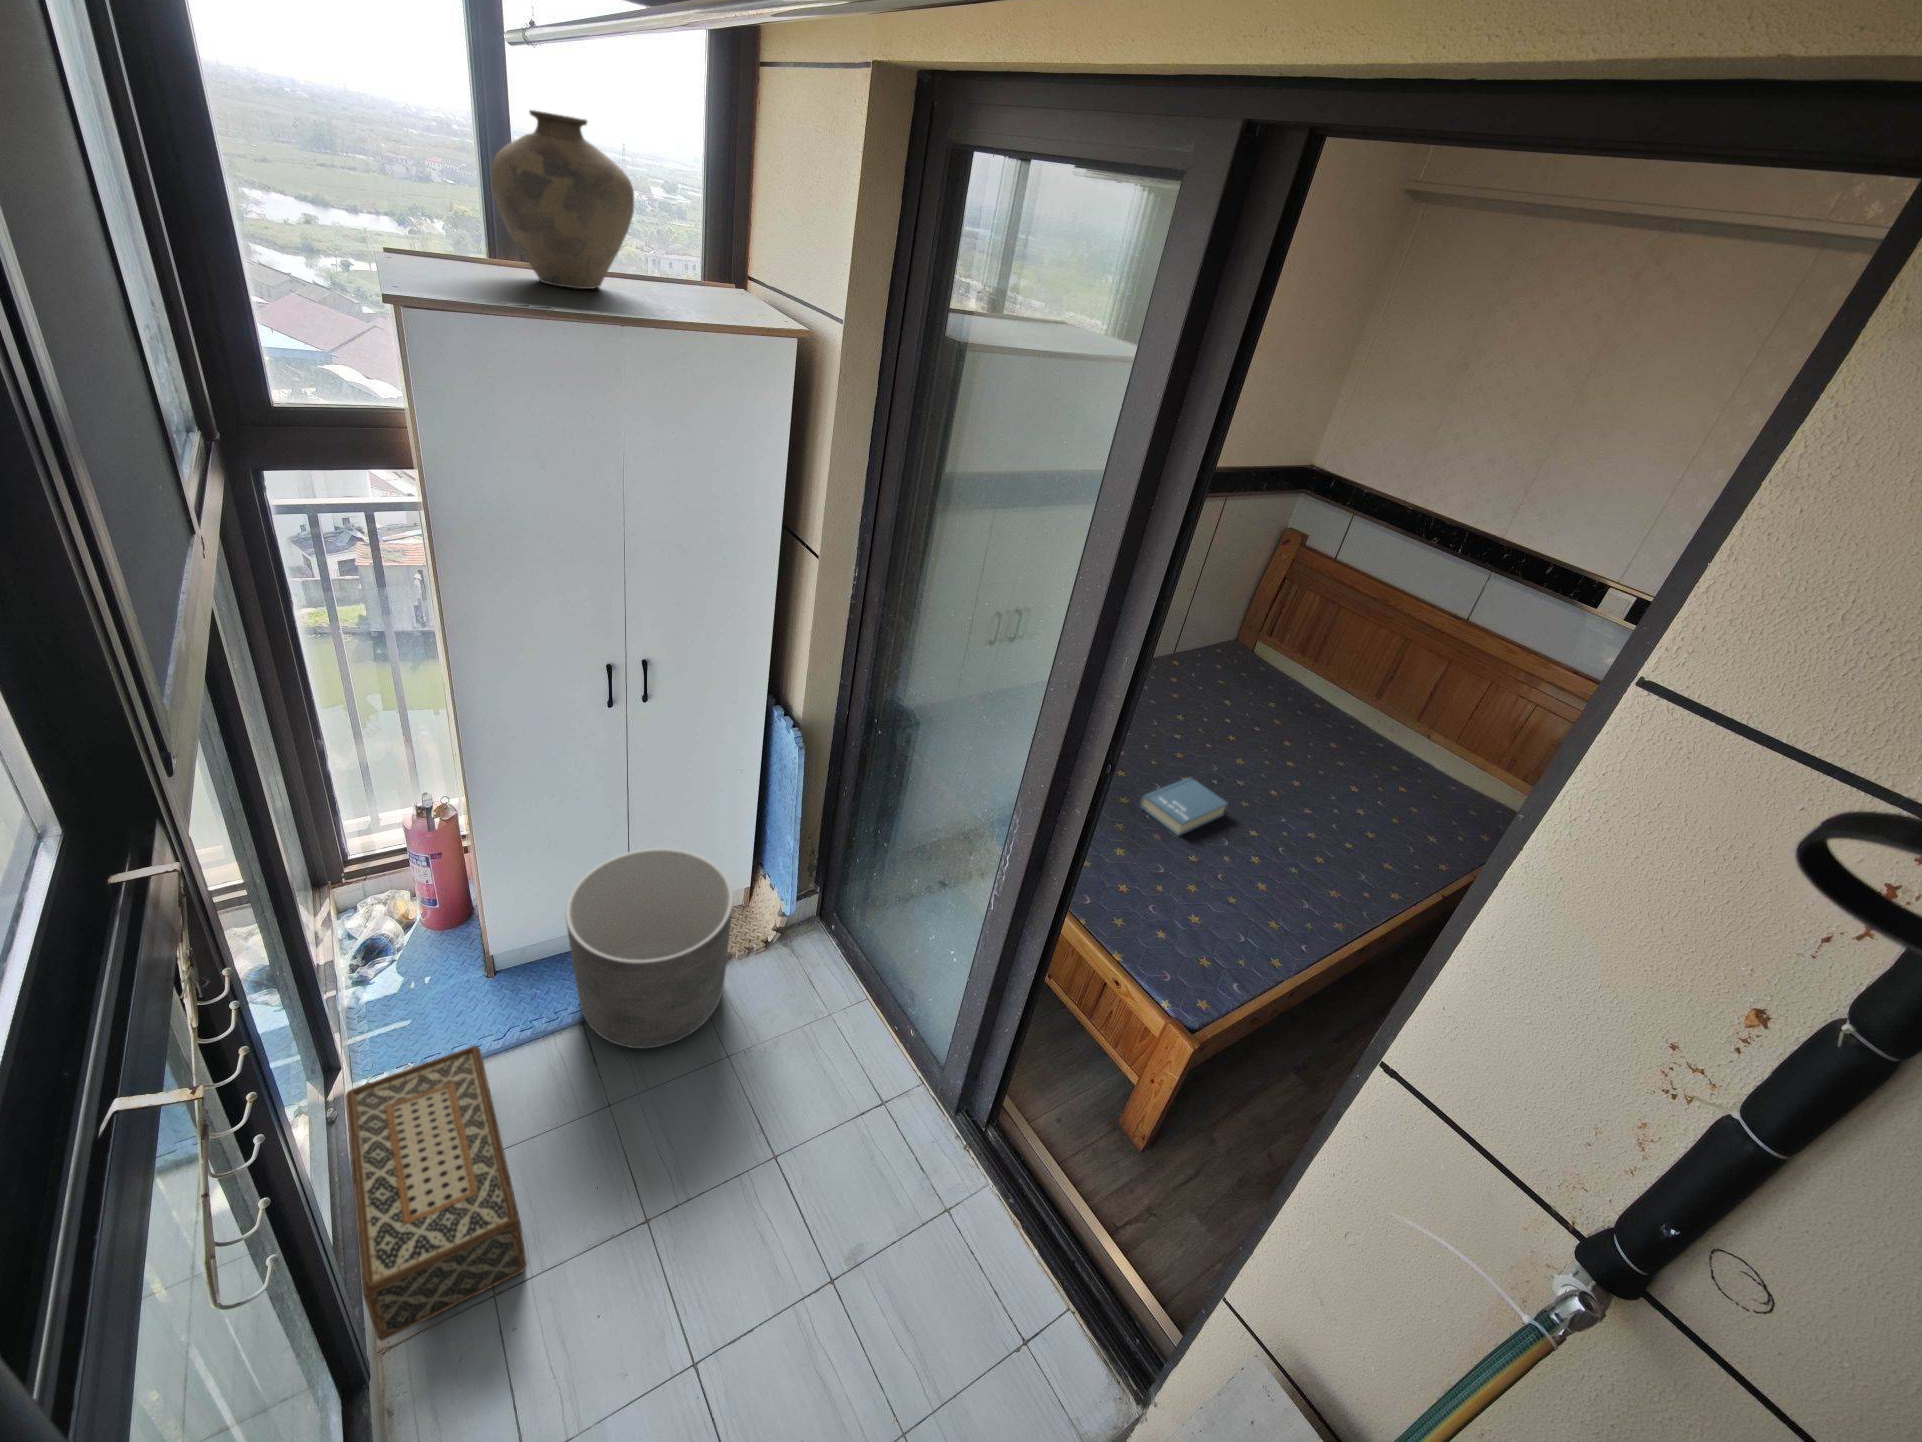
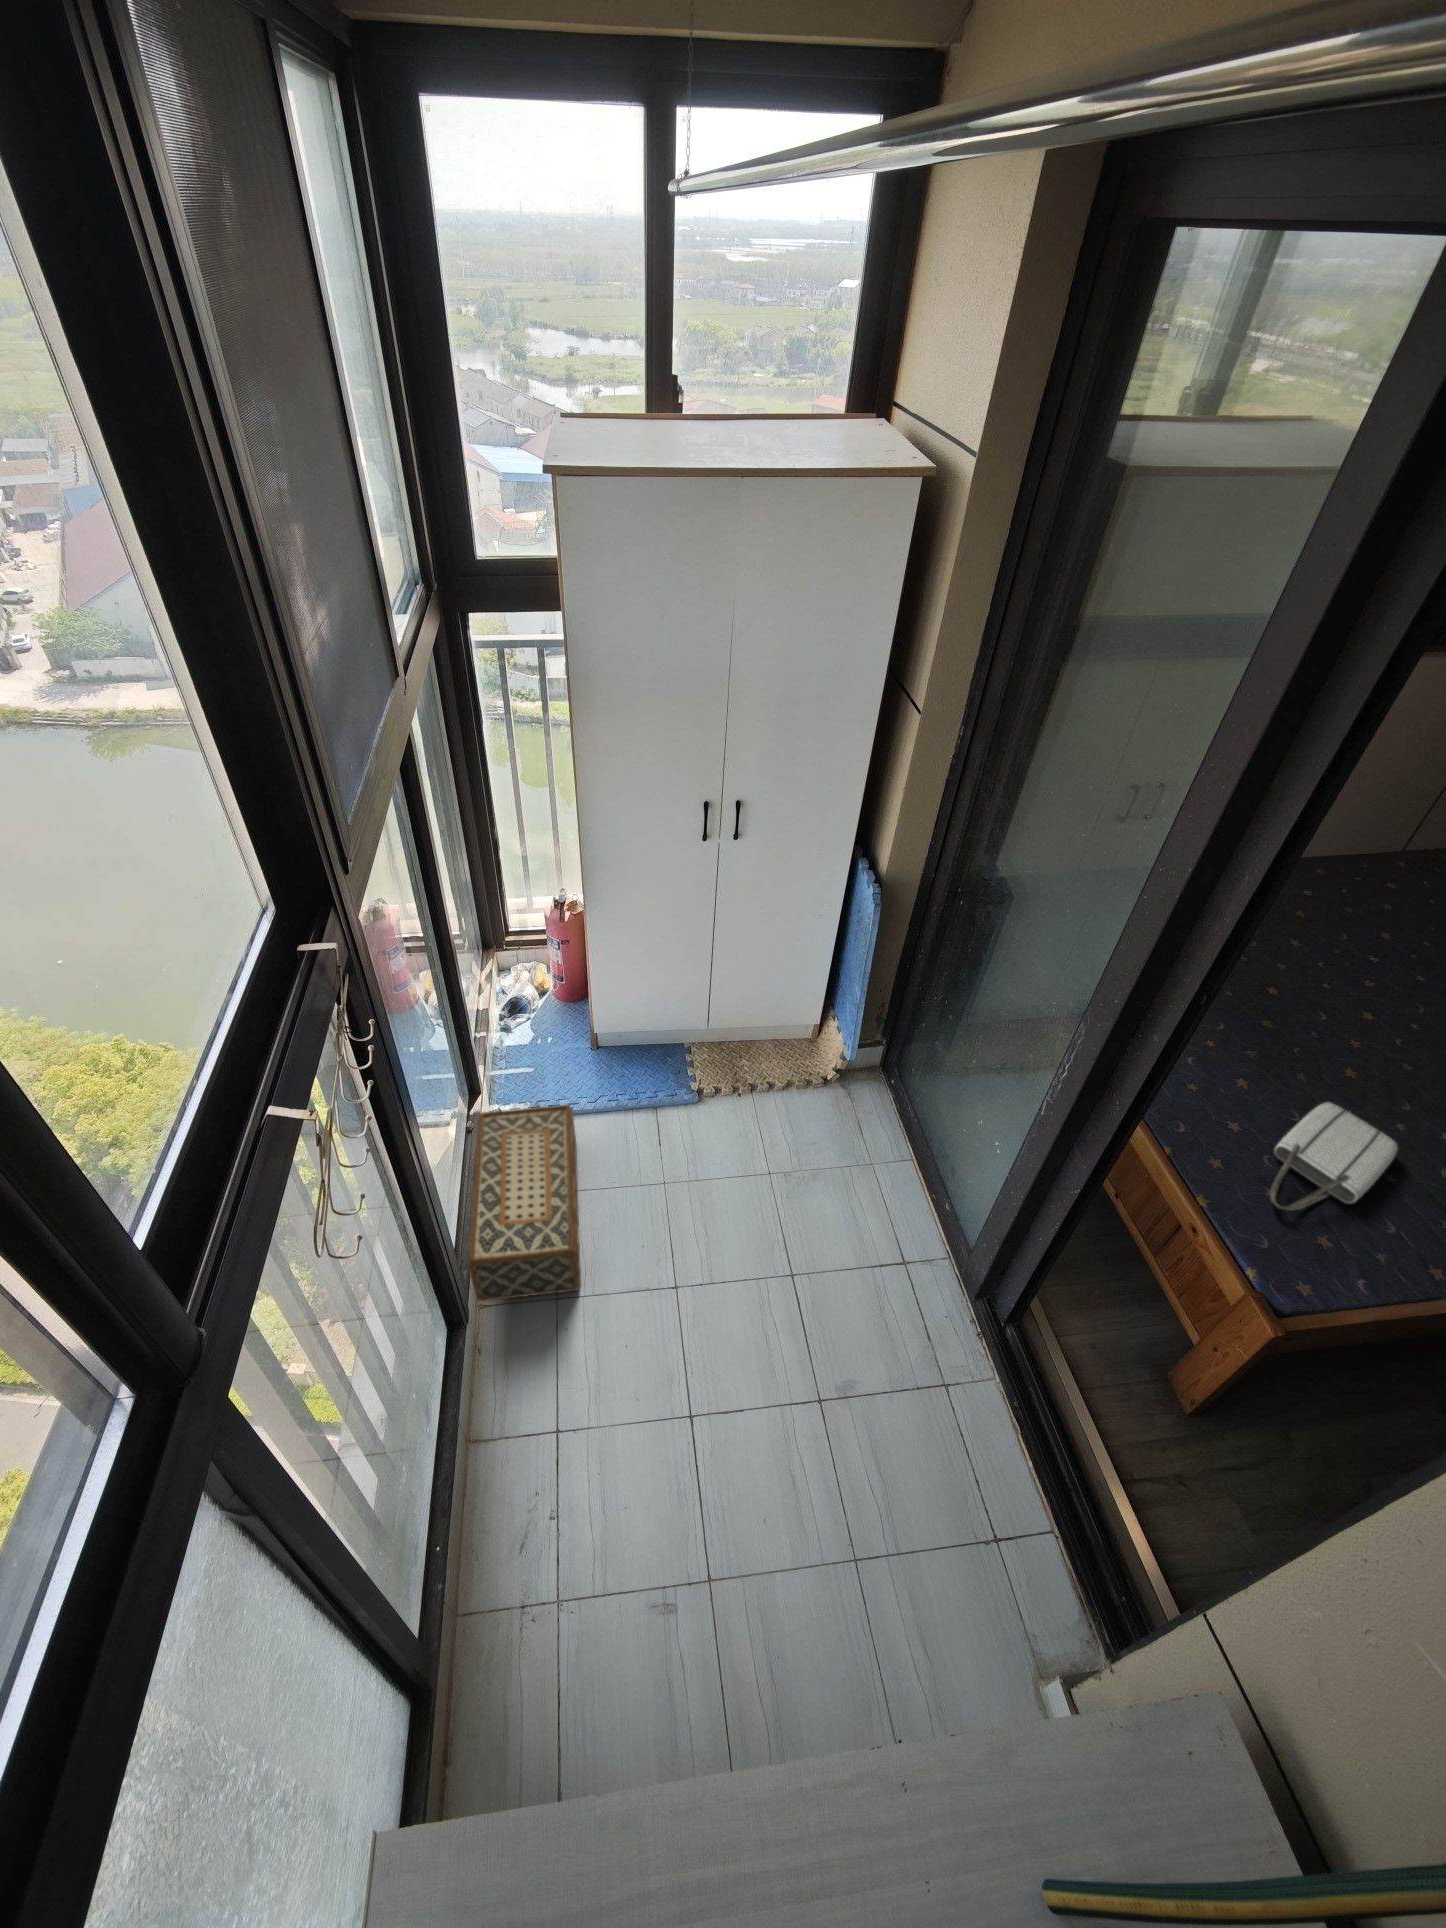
vase: present [491,110,634,289] -> none [646,259,774,437]
book: present [1140,777,1228,836] -> none [1285,1014,1420,1083]
planter: present [566,848,733,1048] -> none [648,971,793,1147]
tote bag: none [1161,851,1236,945] -> present [1270,1103,1398,1211]

